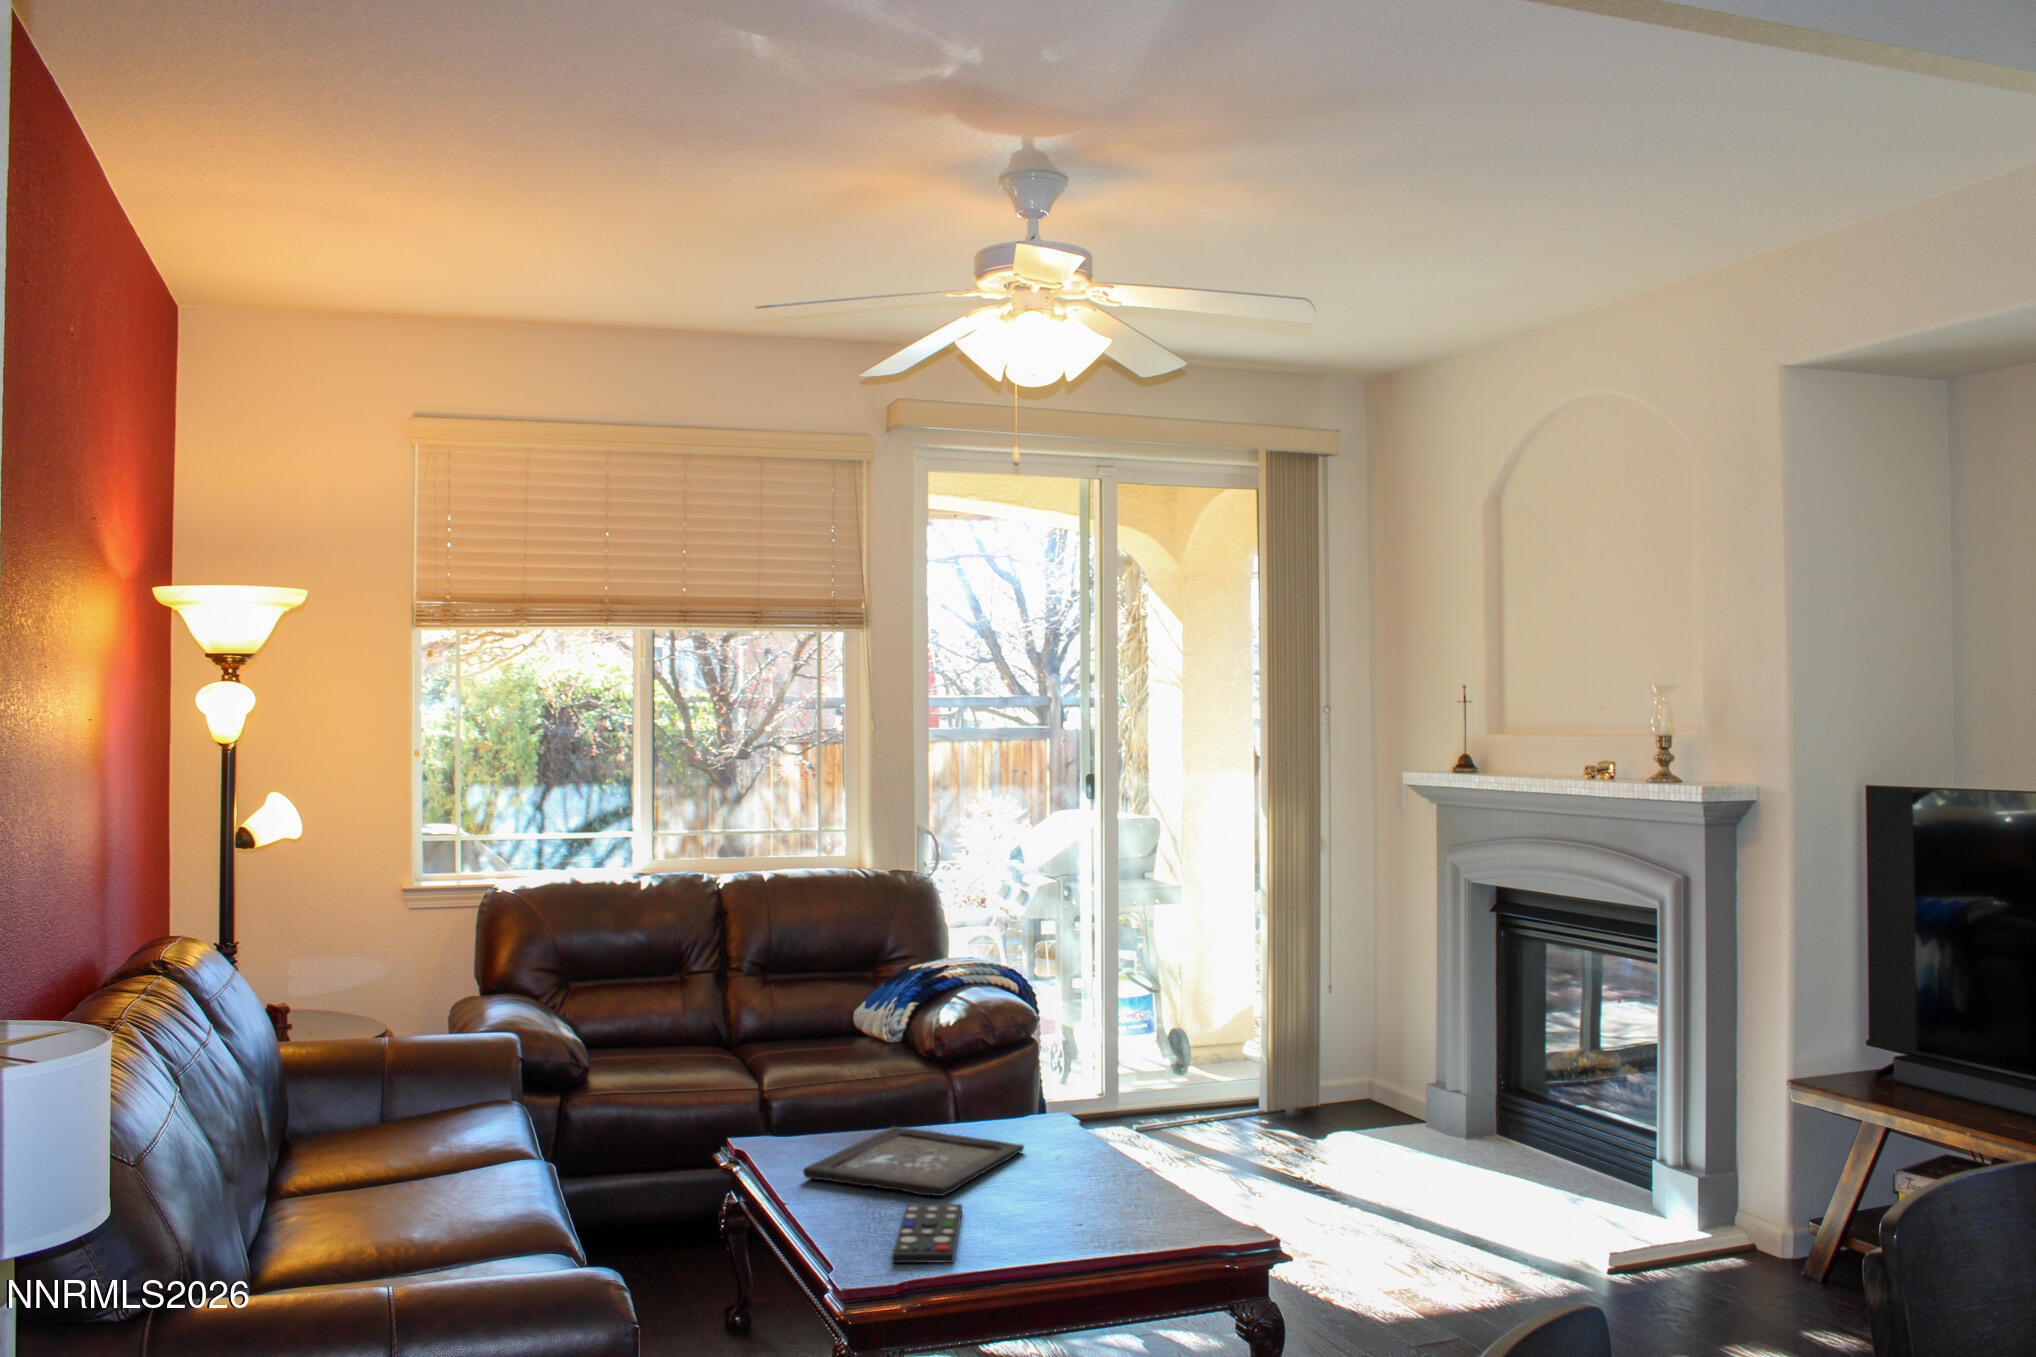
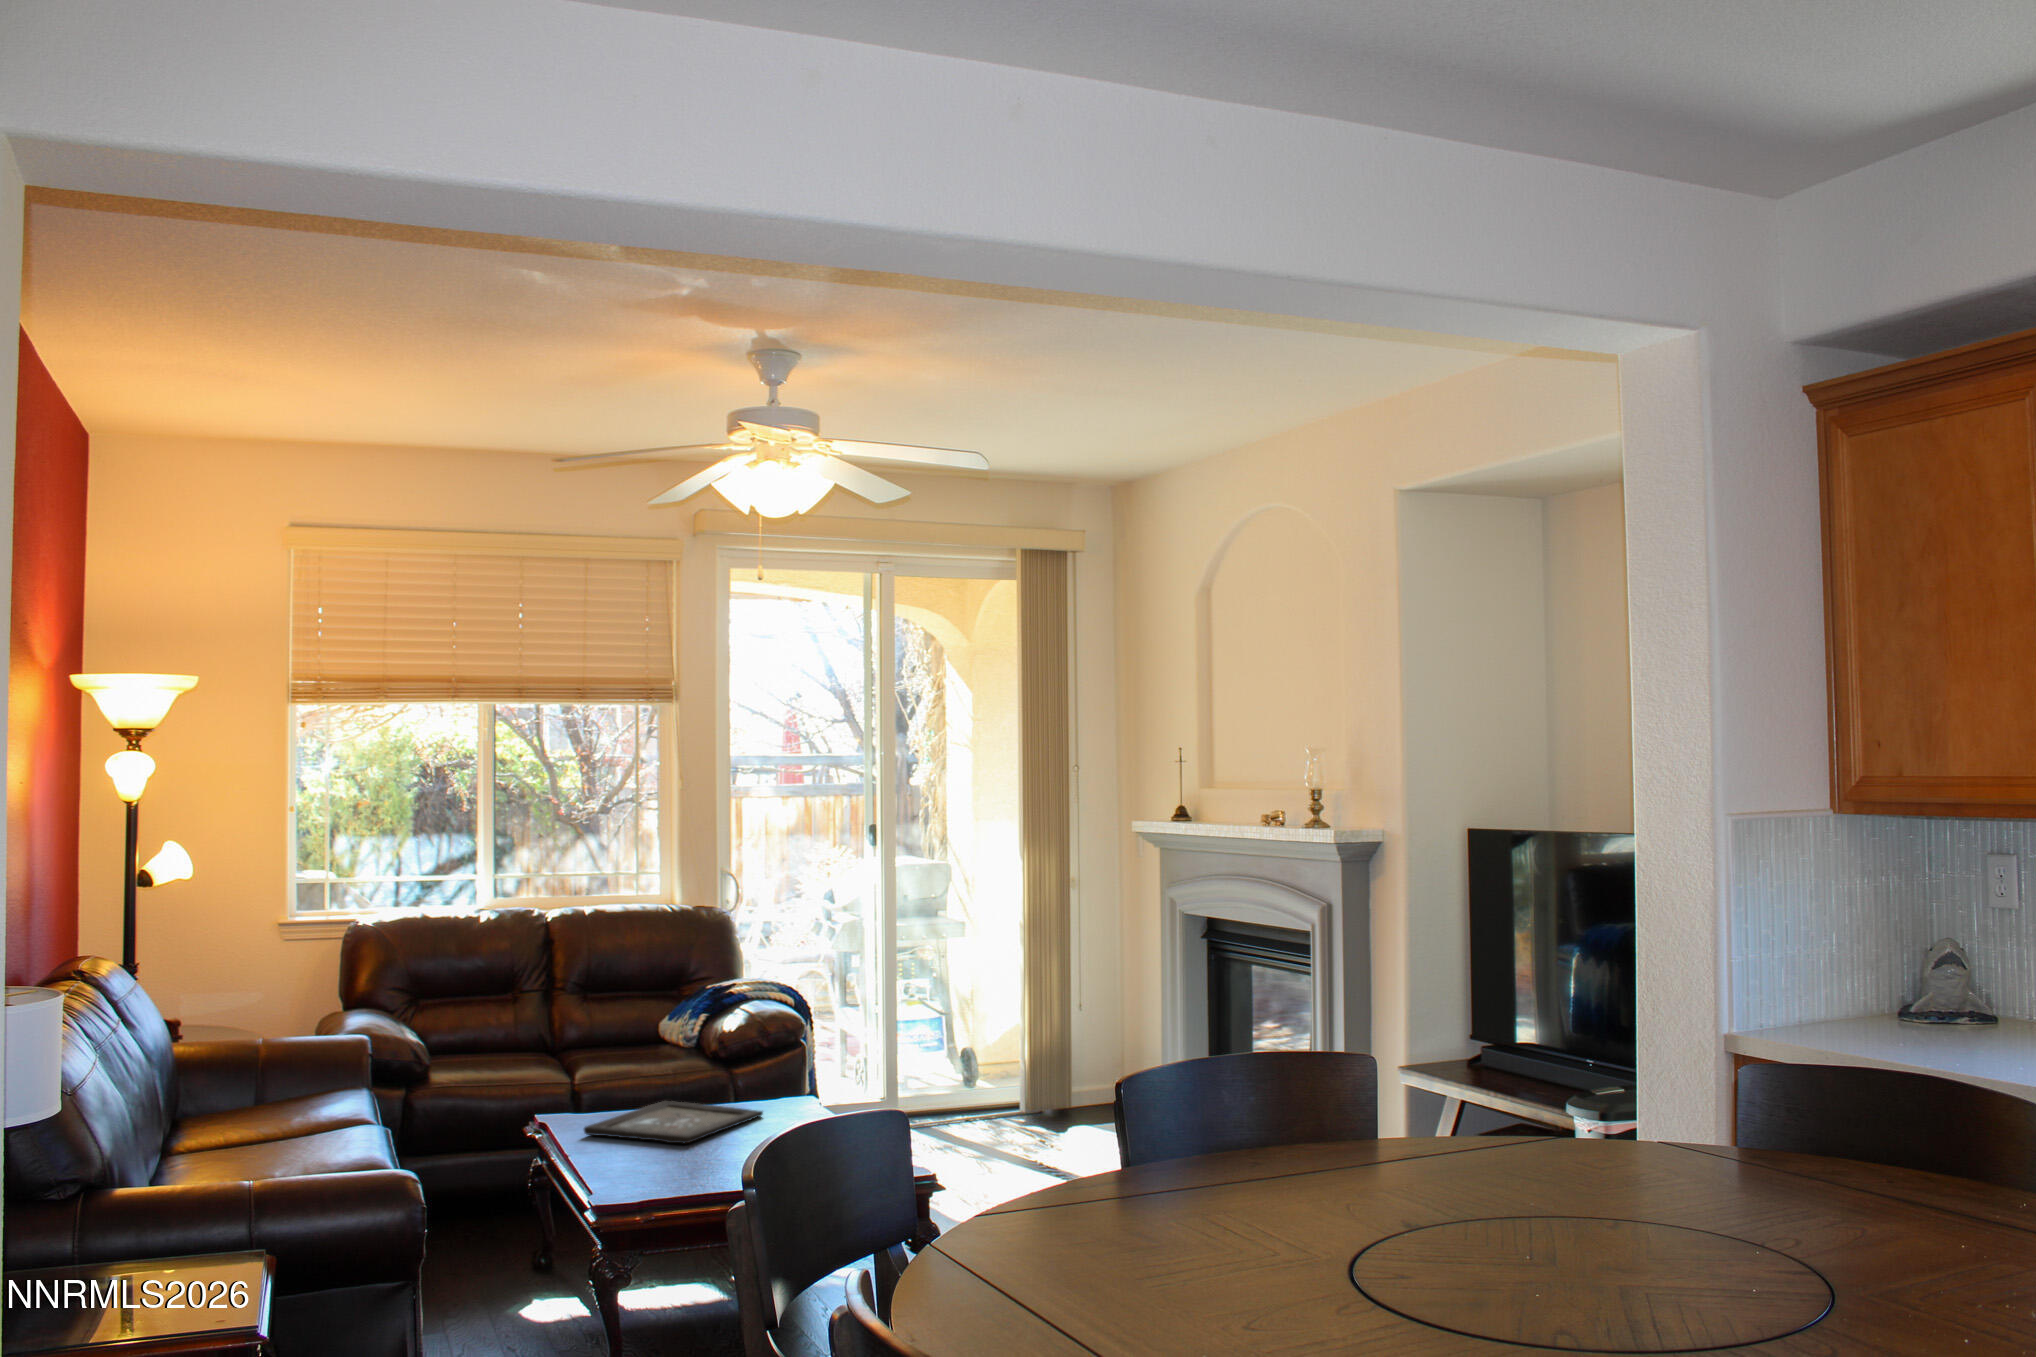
remote control: present [892,1204,962,1263] -> none [633,1147,699,1182]

